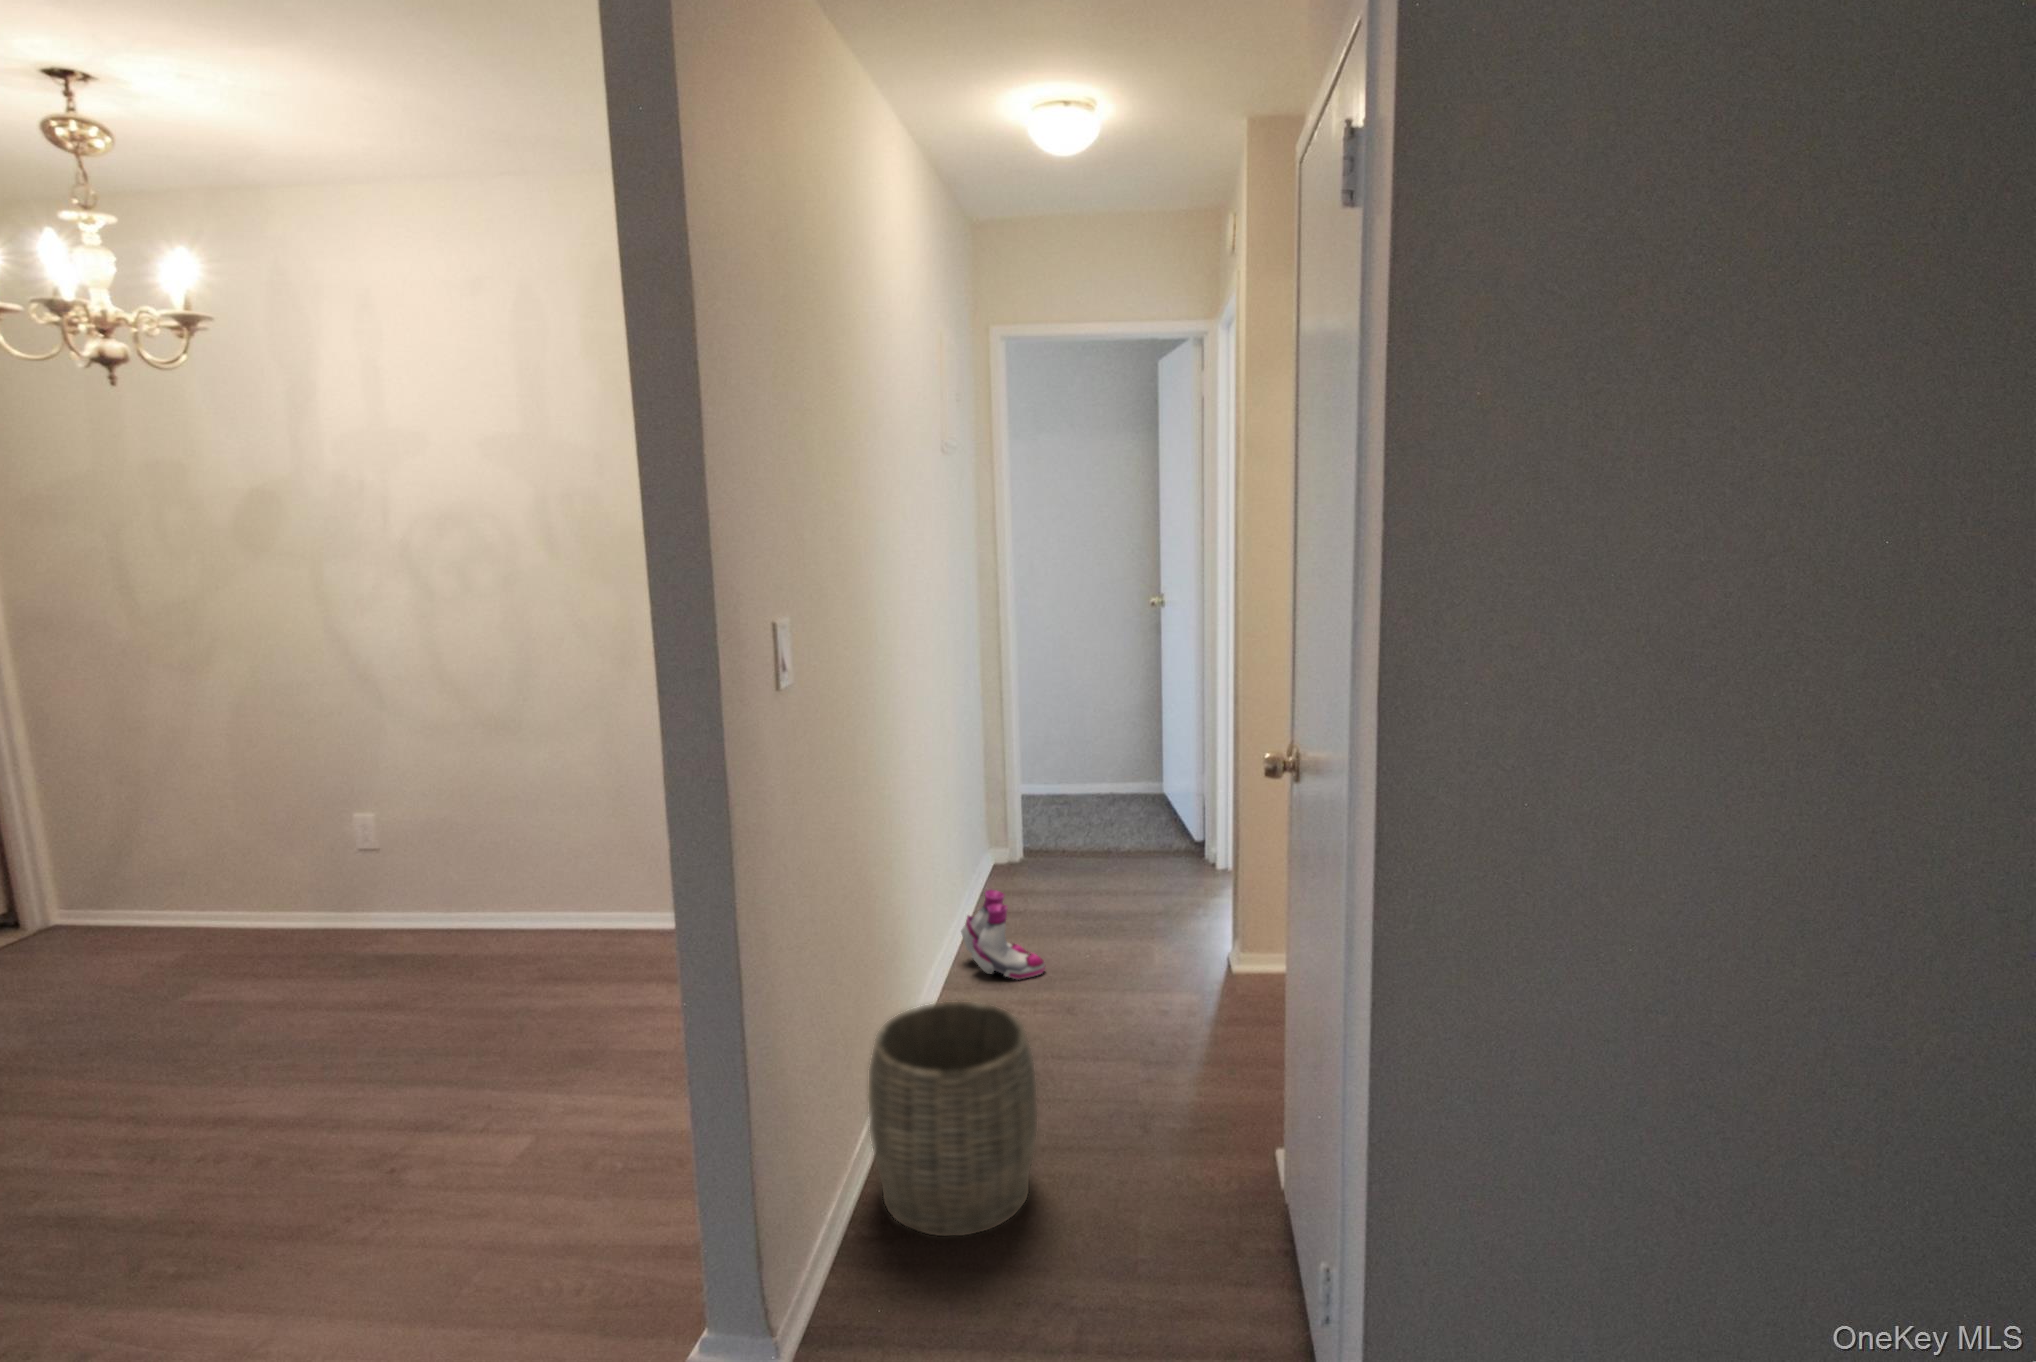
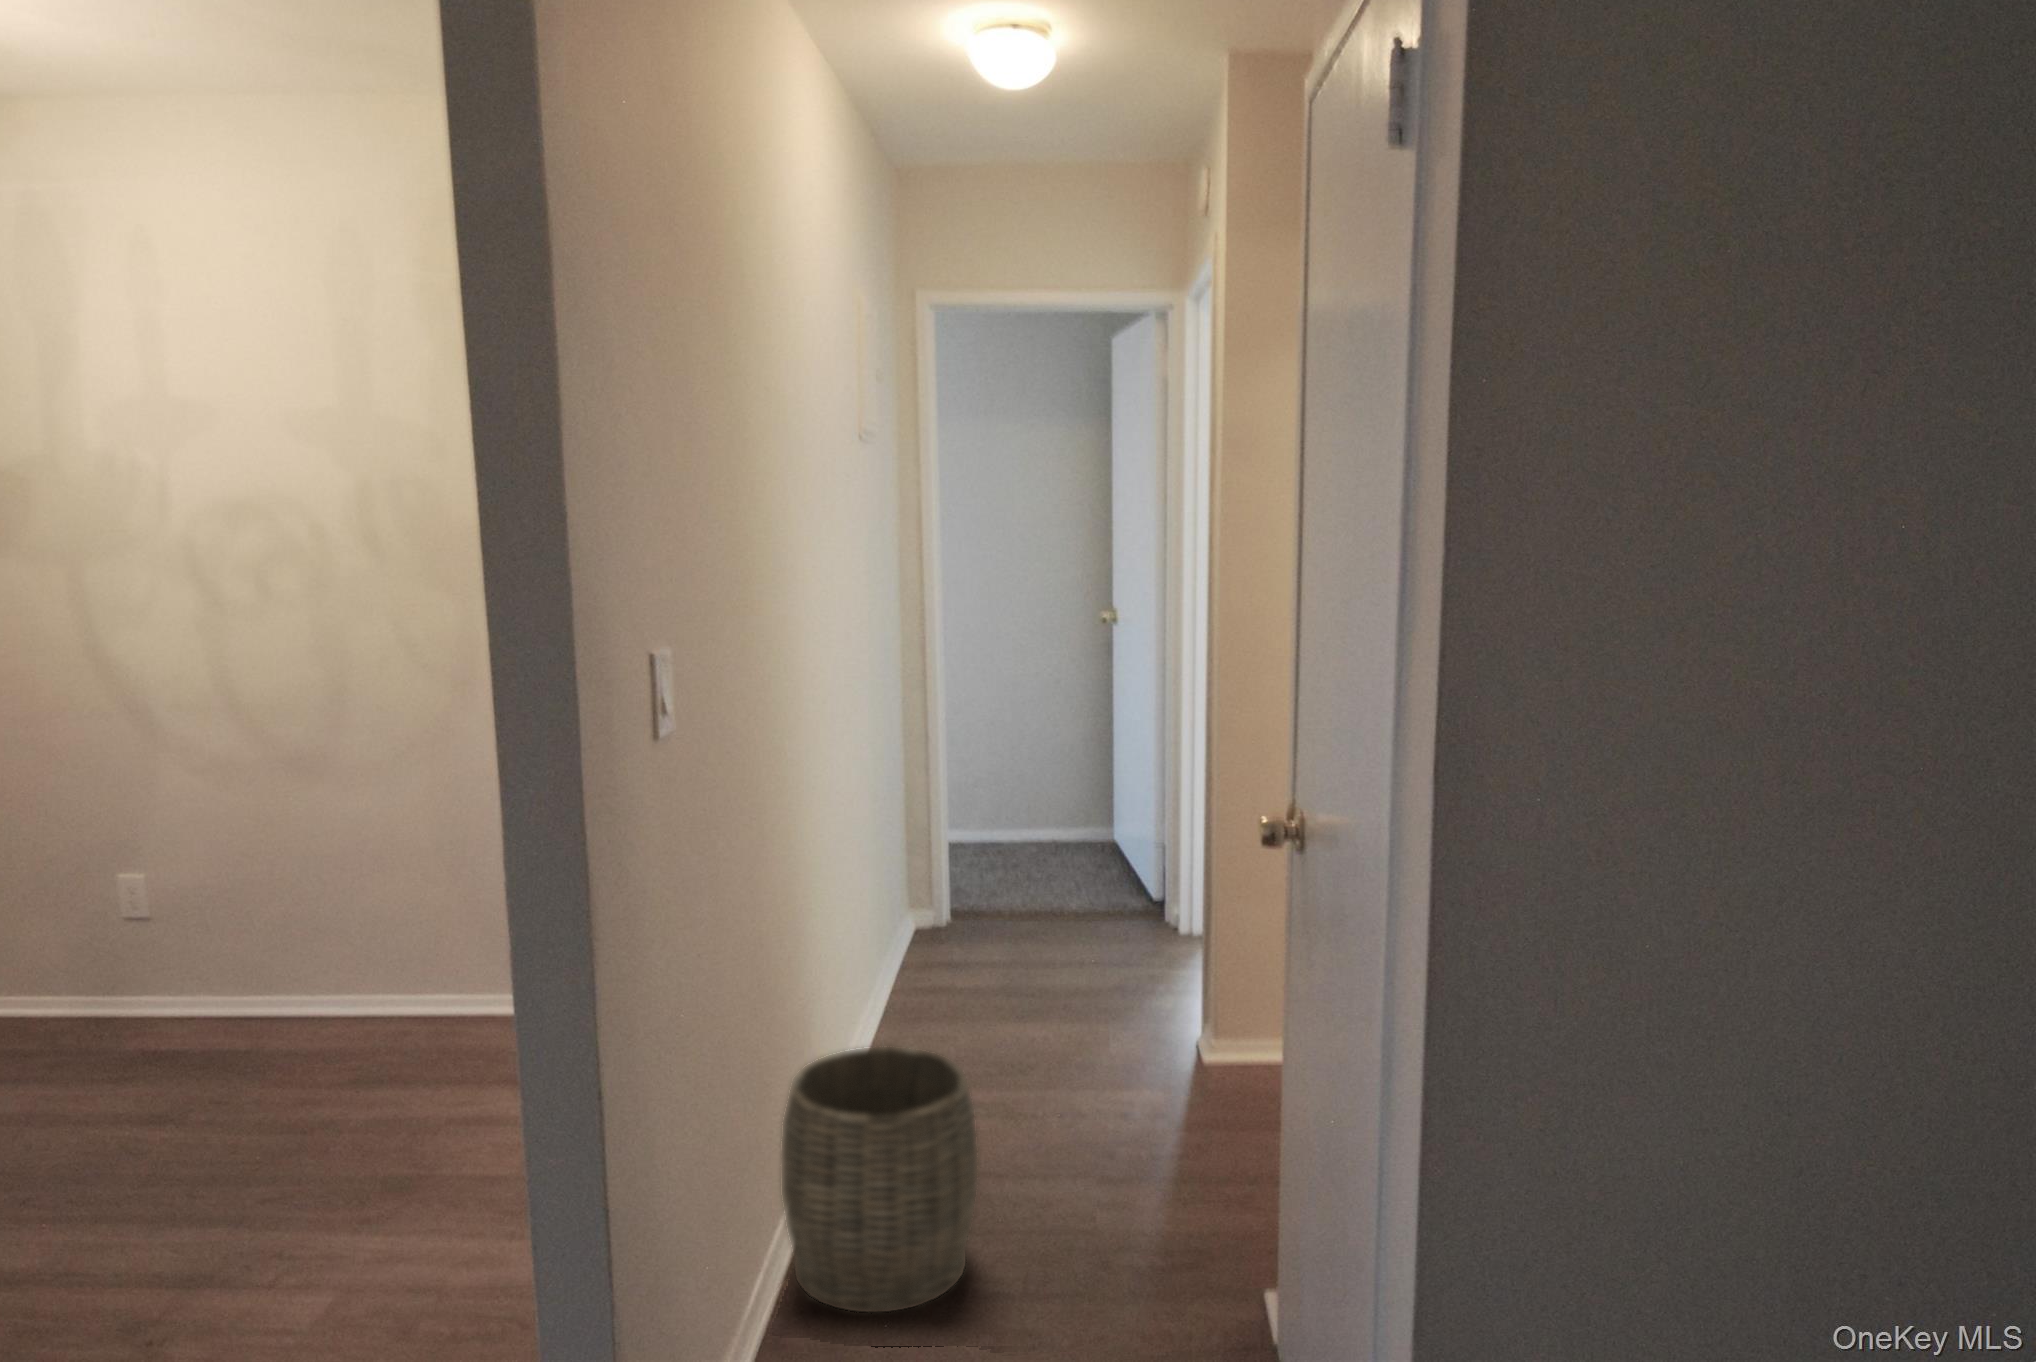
boots: present [961,890,1045,979] -> none [880,942,980,1048]

